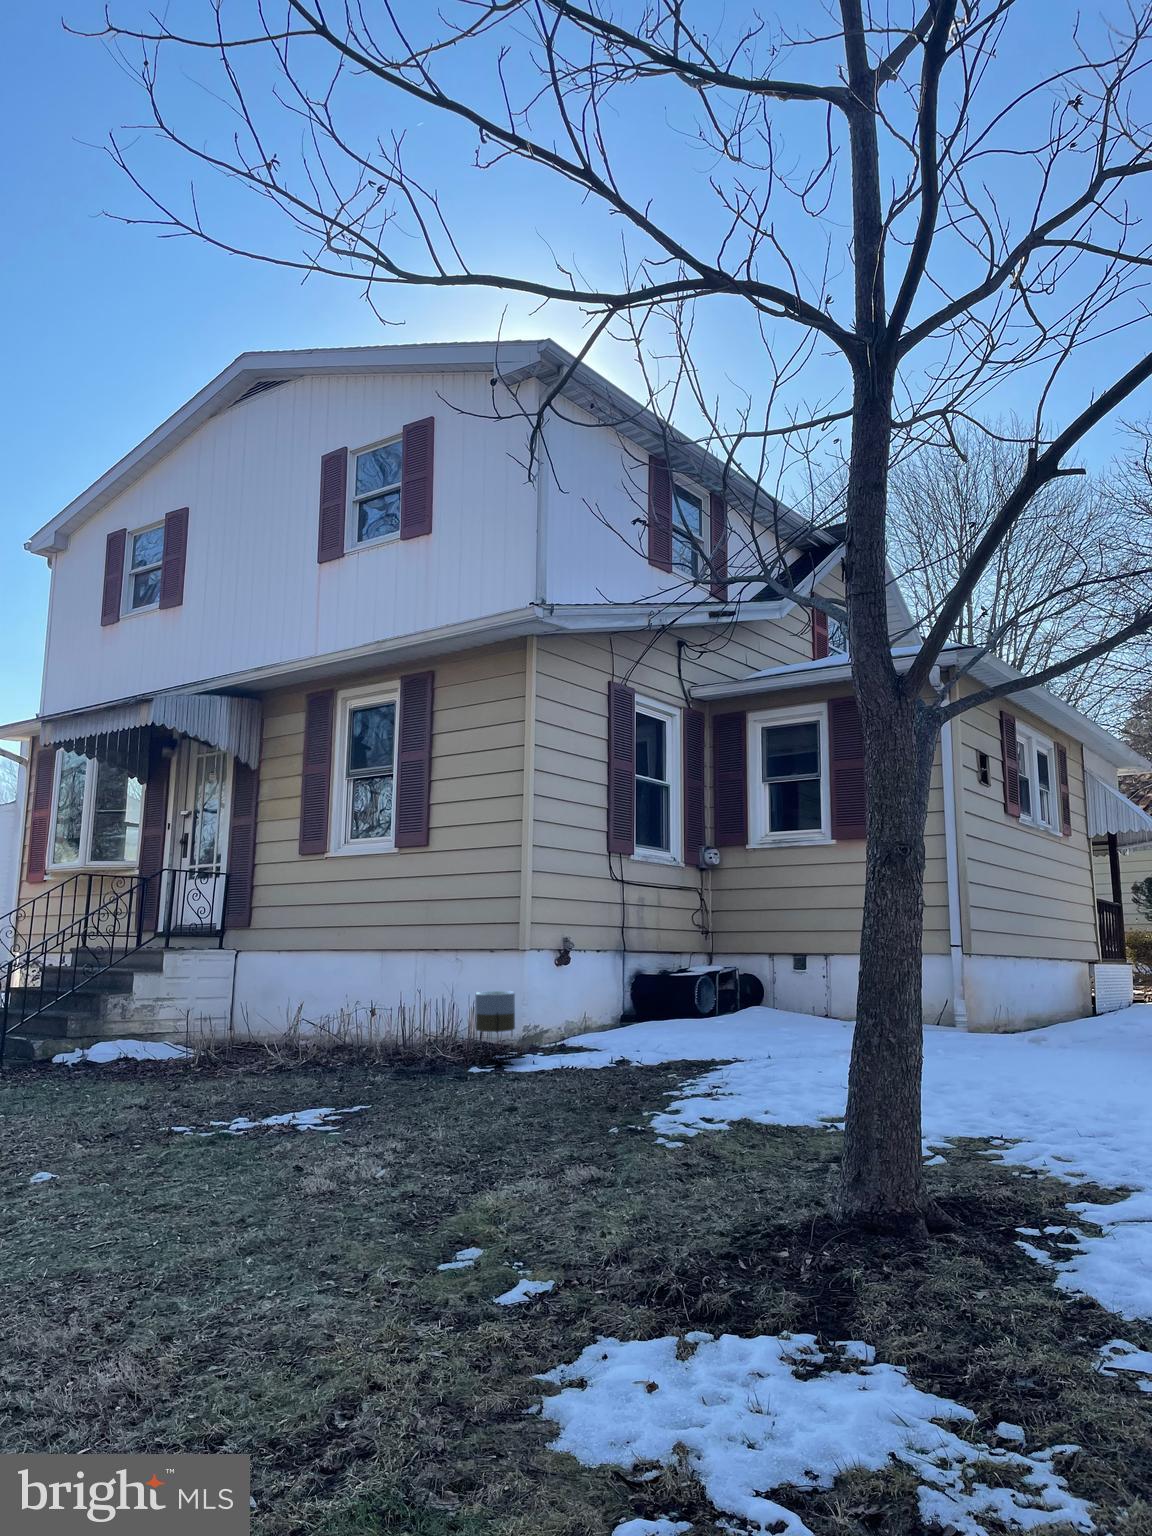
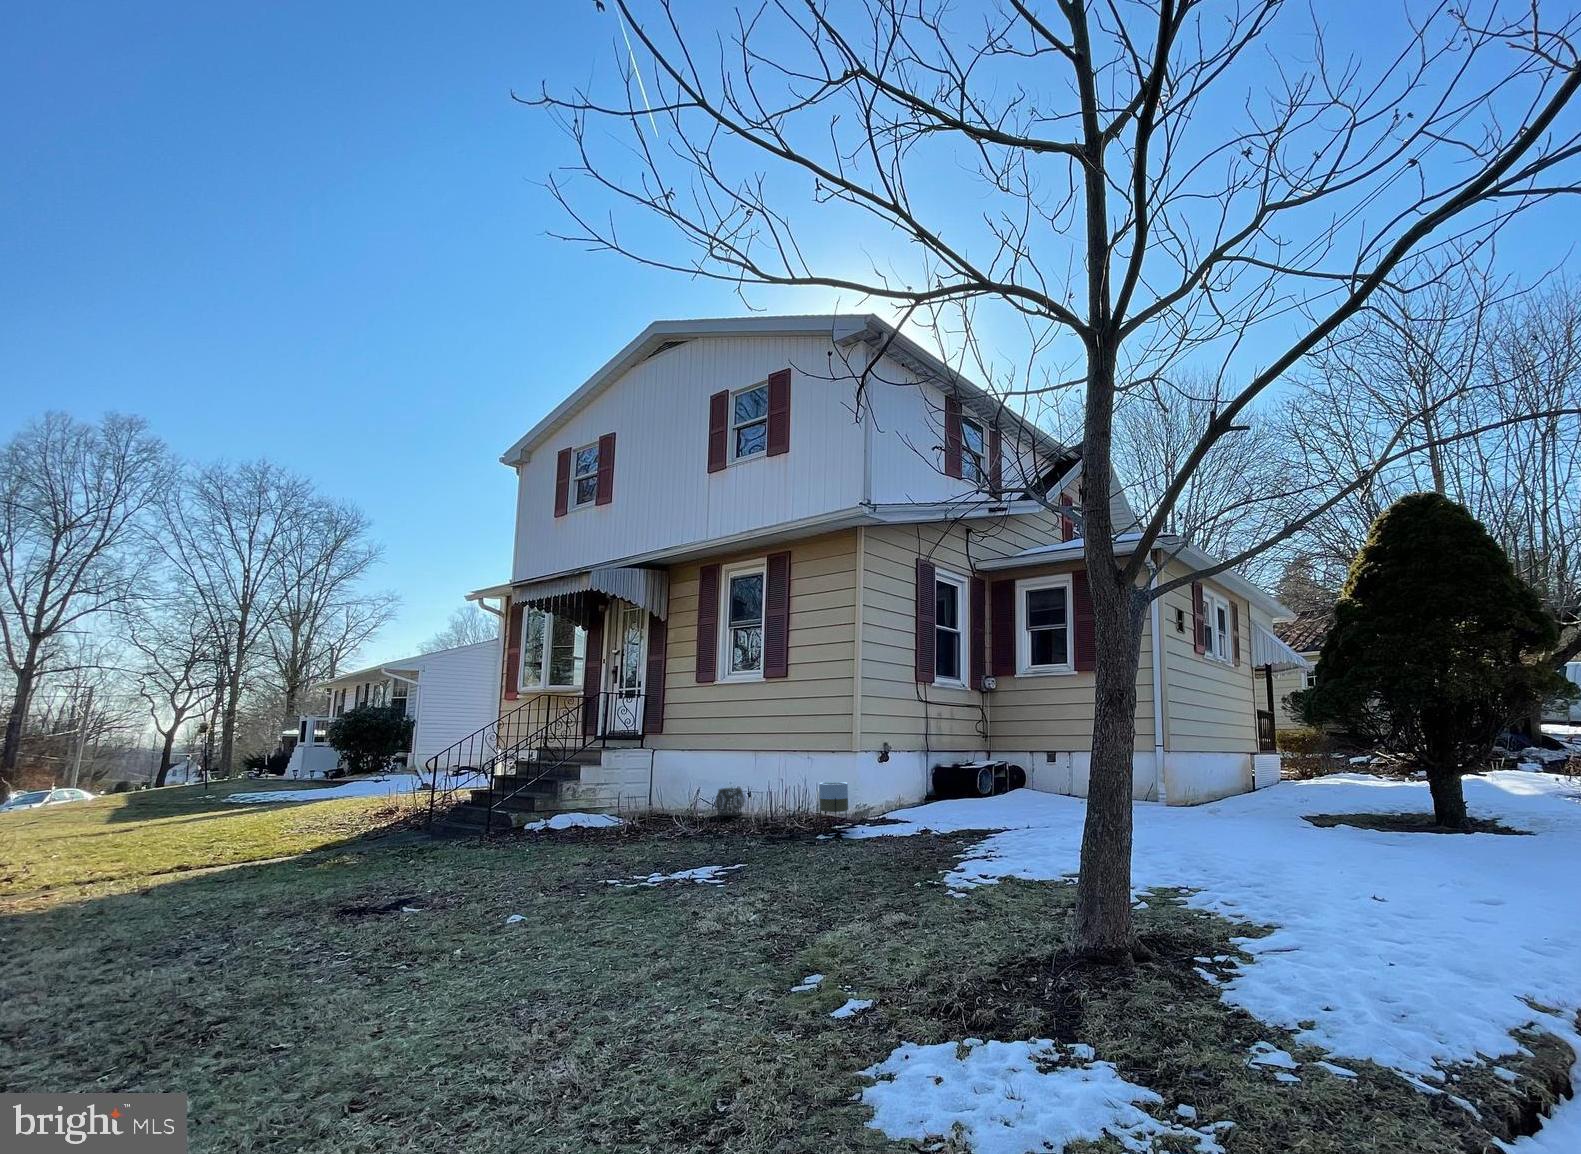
woven basket: none [329,1002,371,1041] -> present [716,788,745,816]

